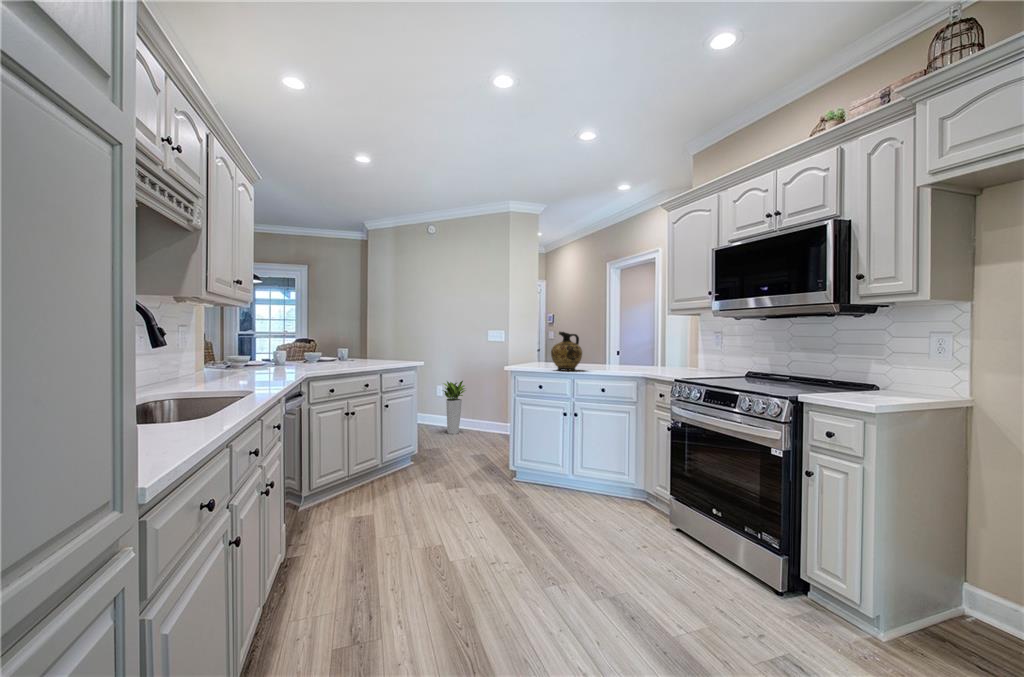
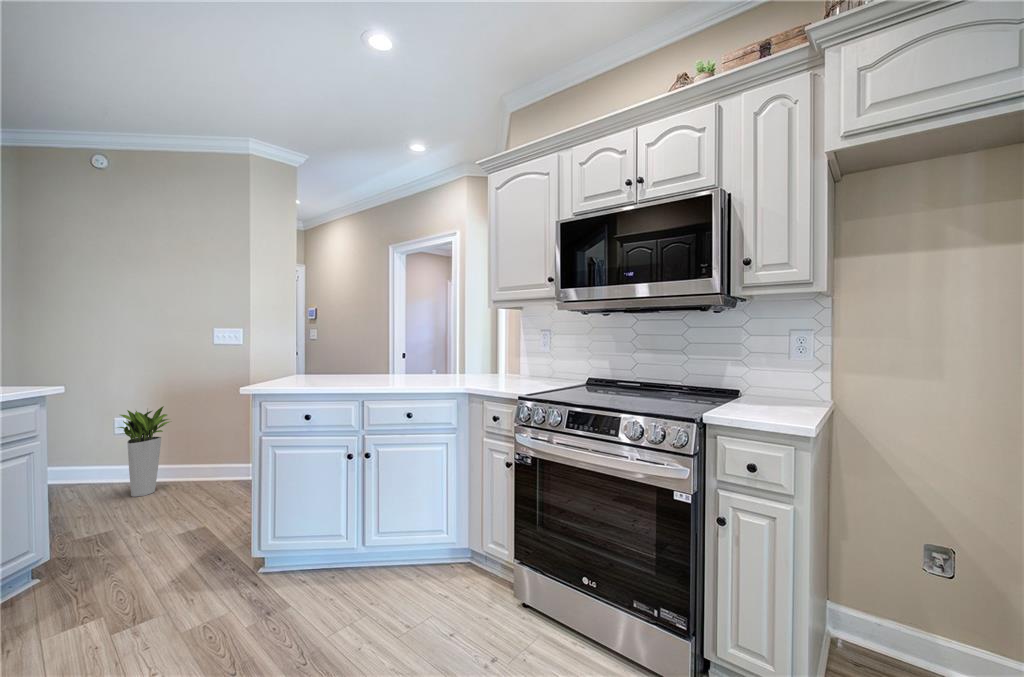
ceramic jug: present [551,332,582,370] -> none [323,329,375,389]

